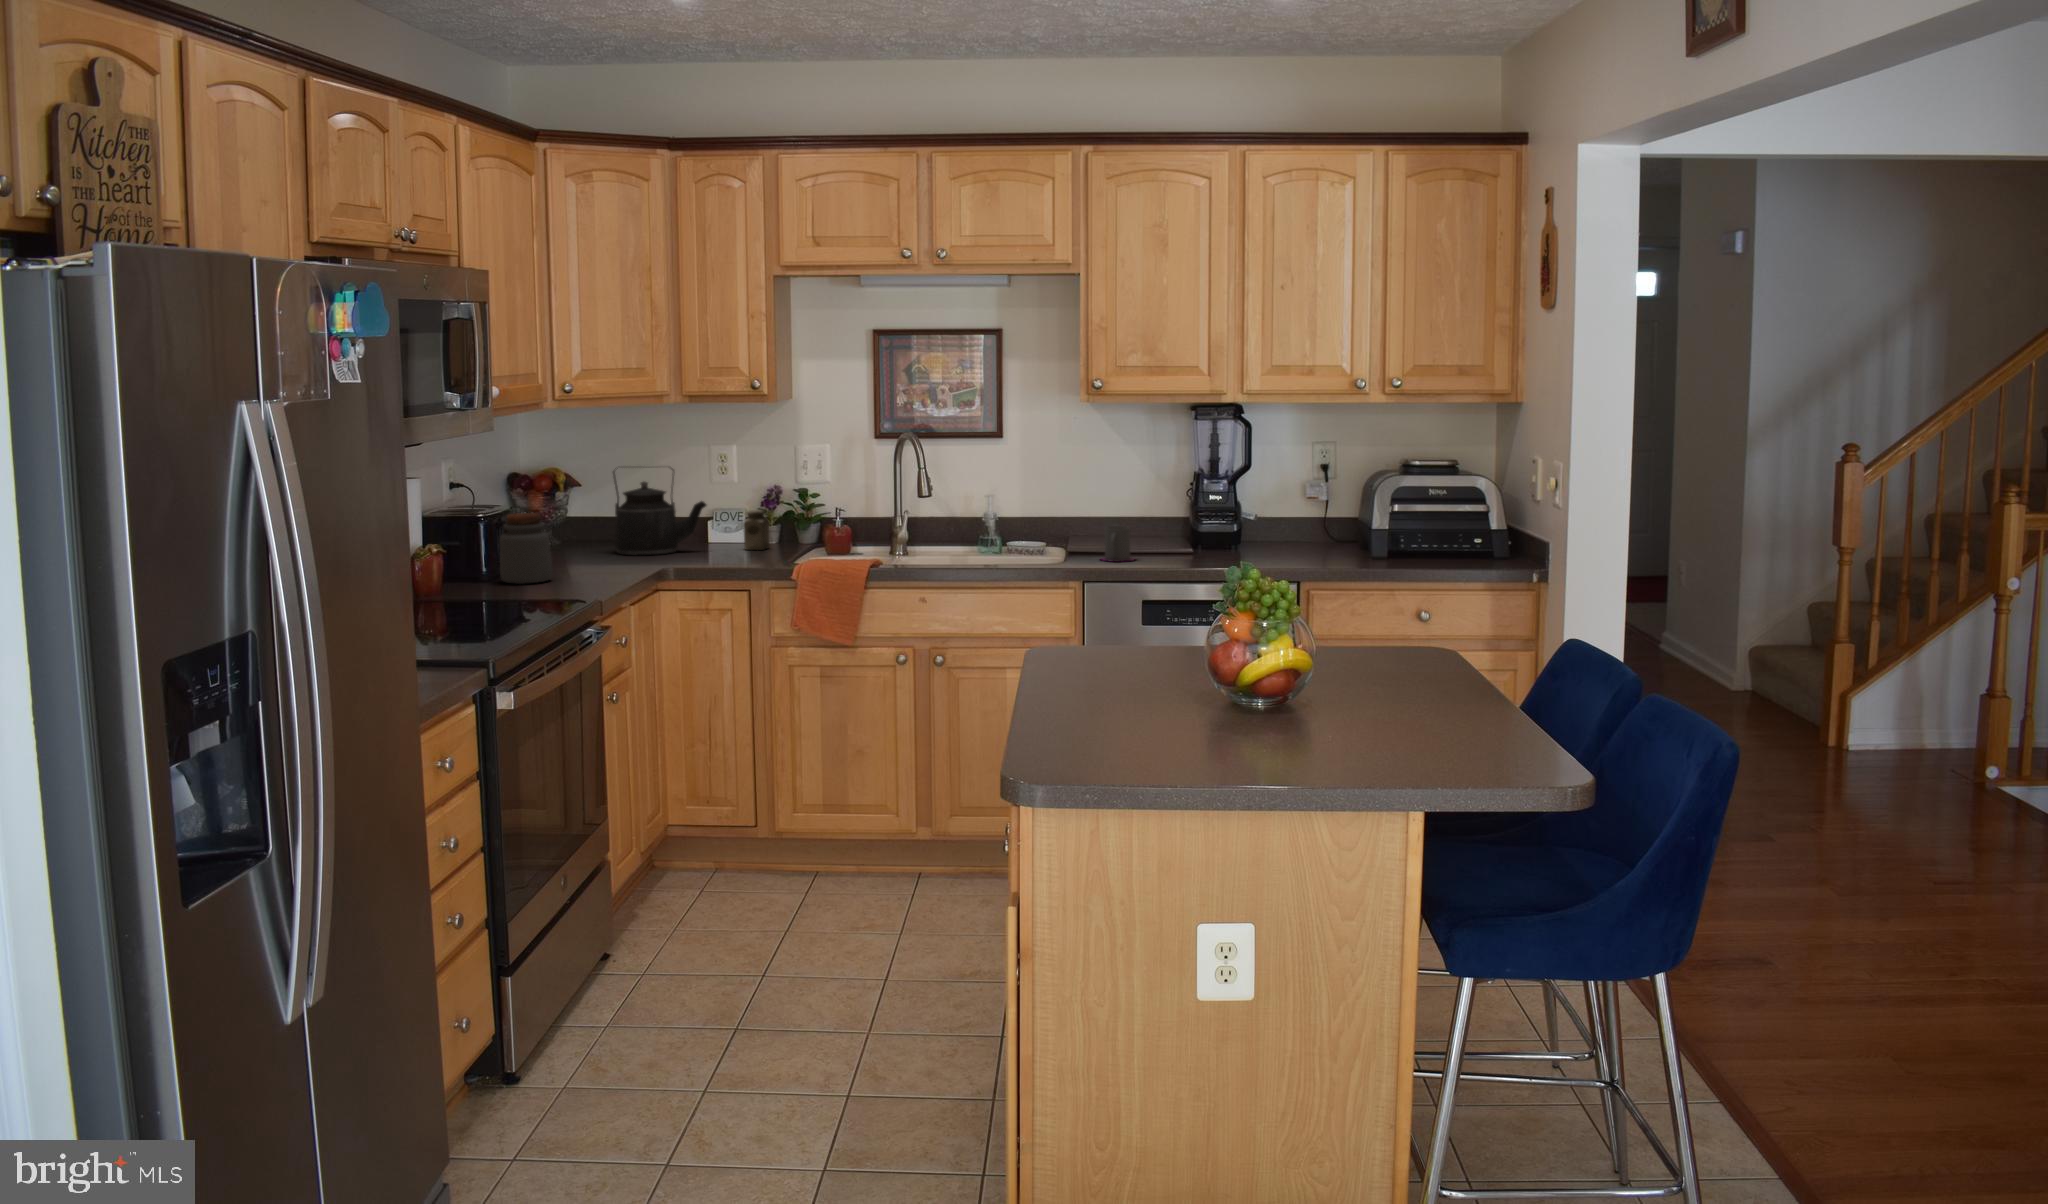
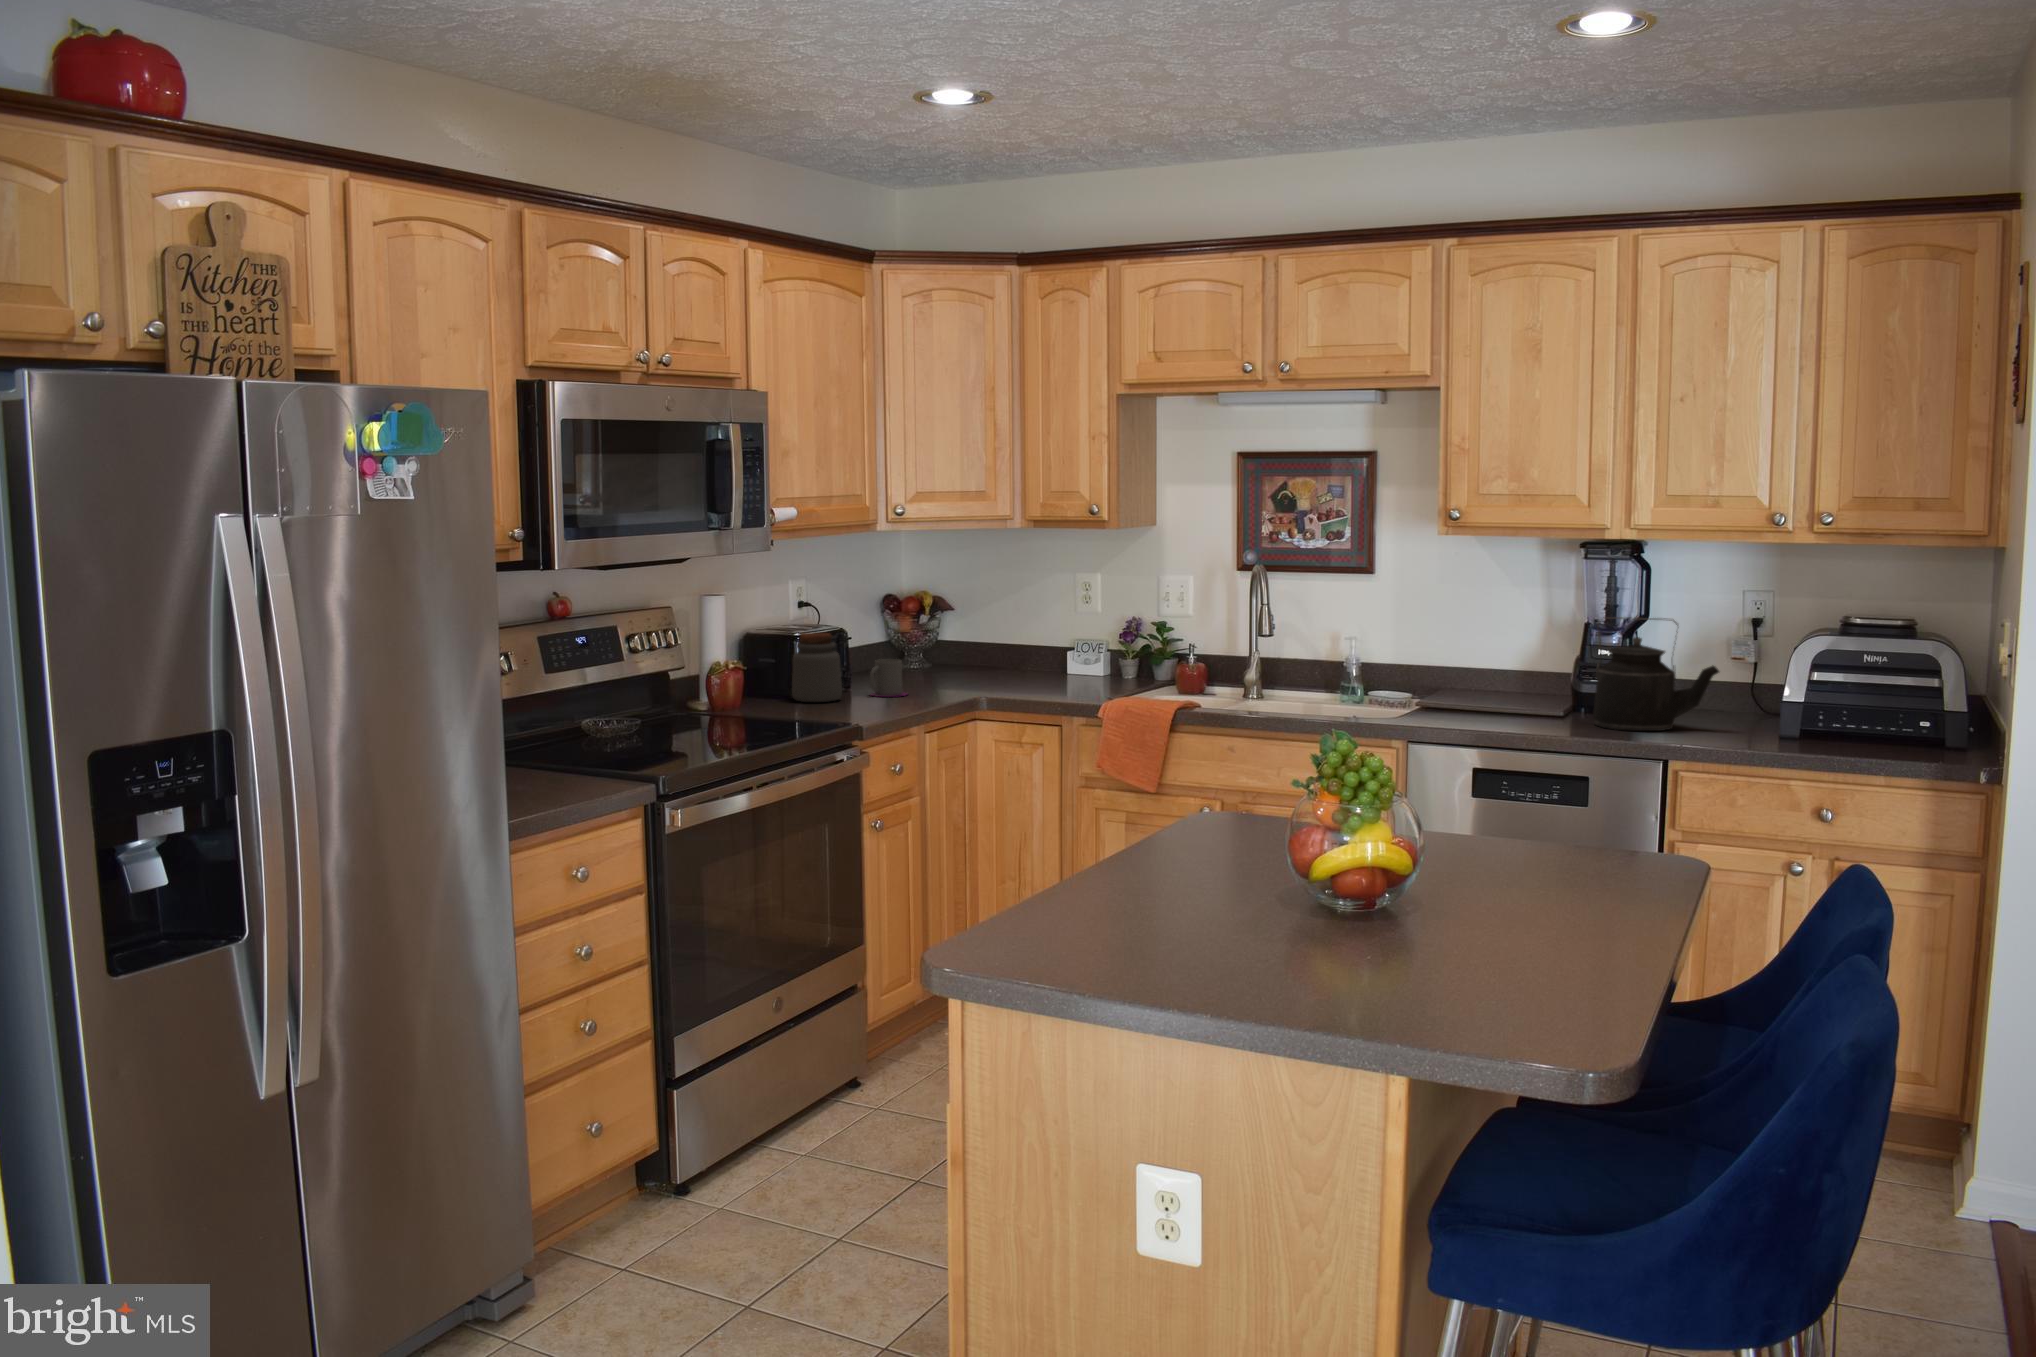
kettle: present [613,467,706,556] -> present [1593,617,1719,731]
salt shaker: present [743,510,769,550] -> none [1083,641,1112,684]
mug: present [1101,526,1134,562] -> present [870,659,907,697]

